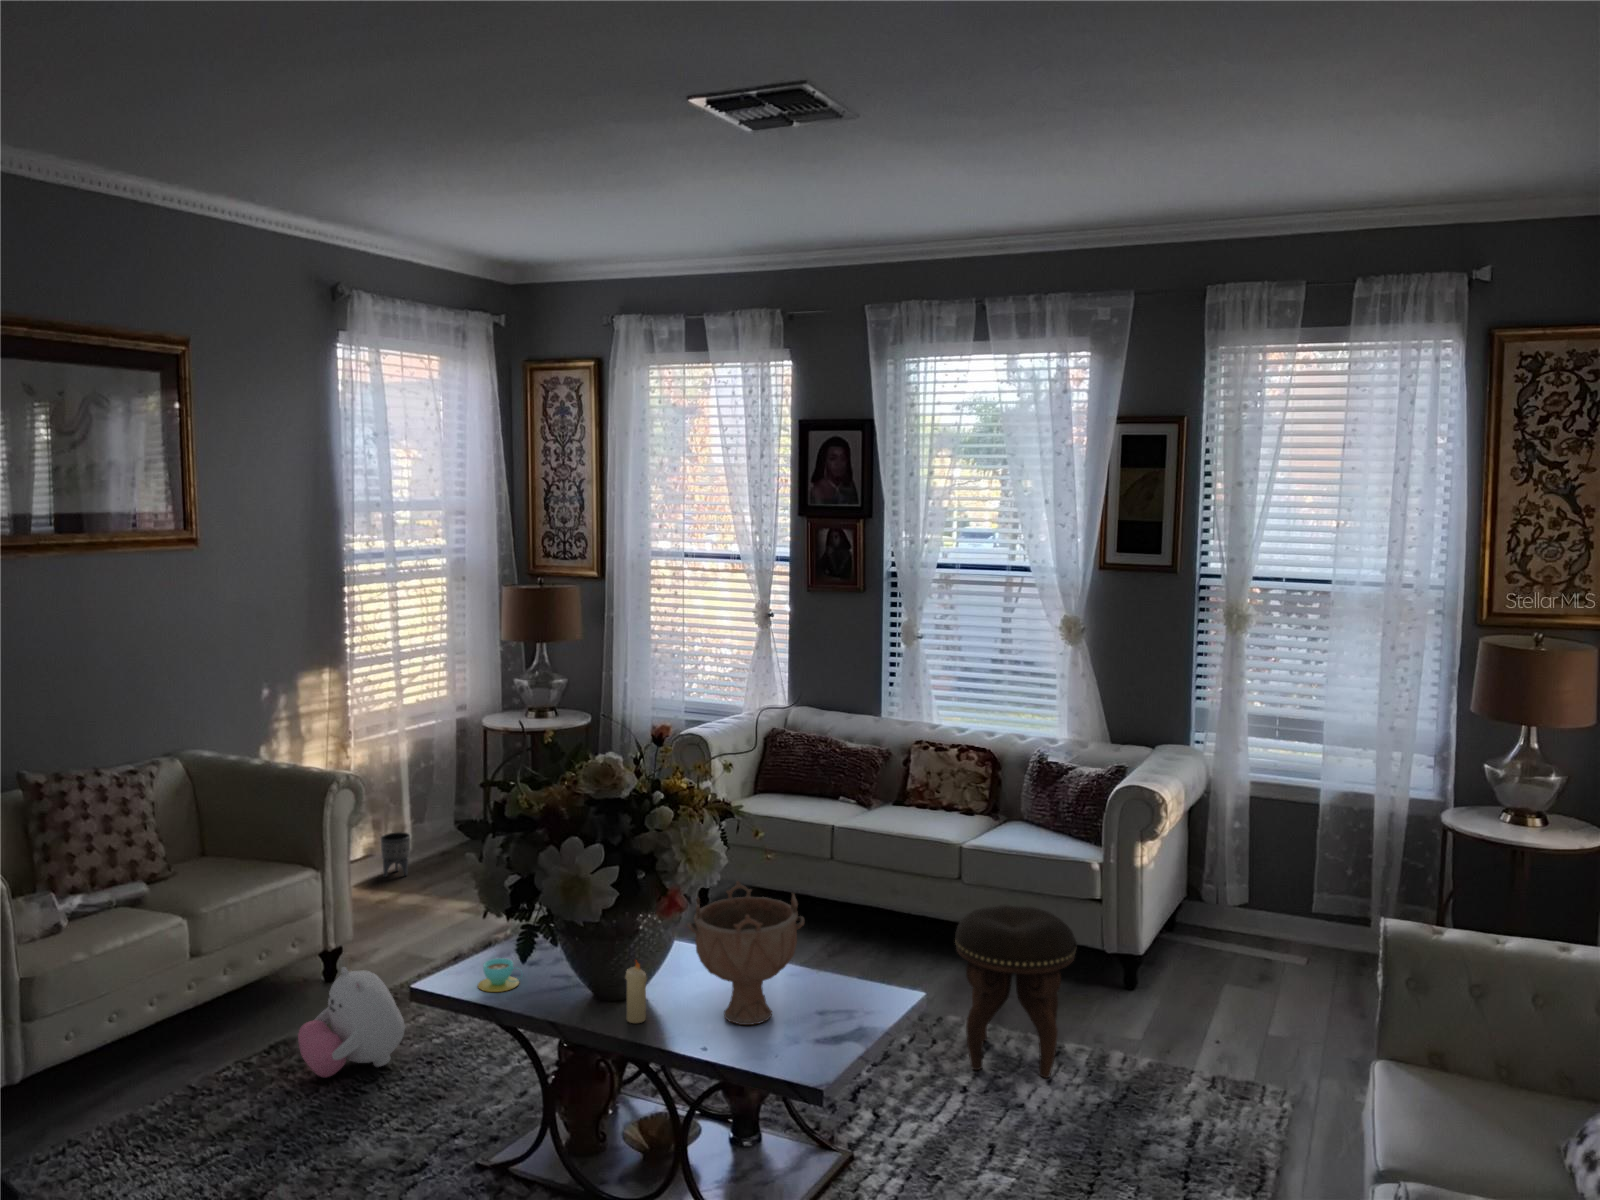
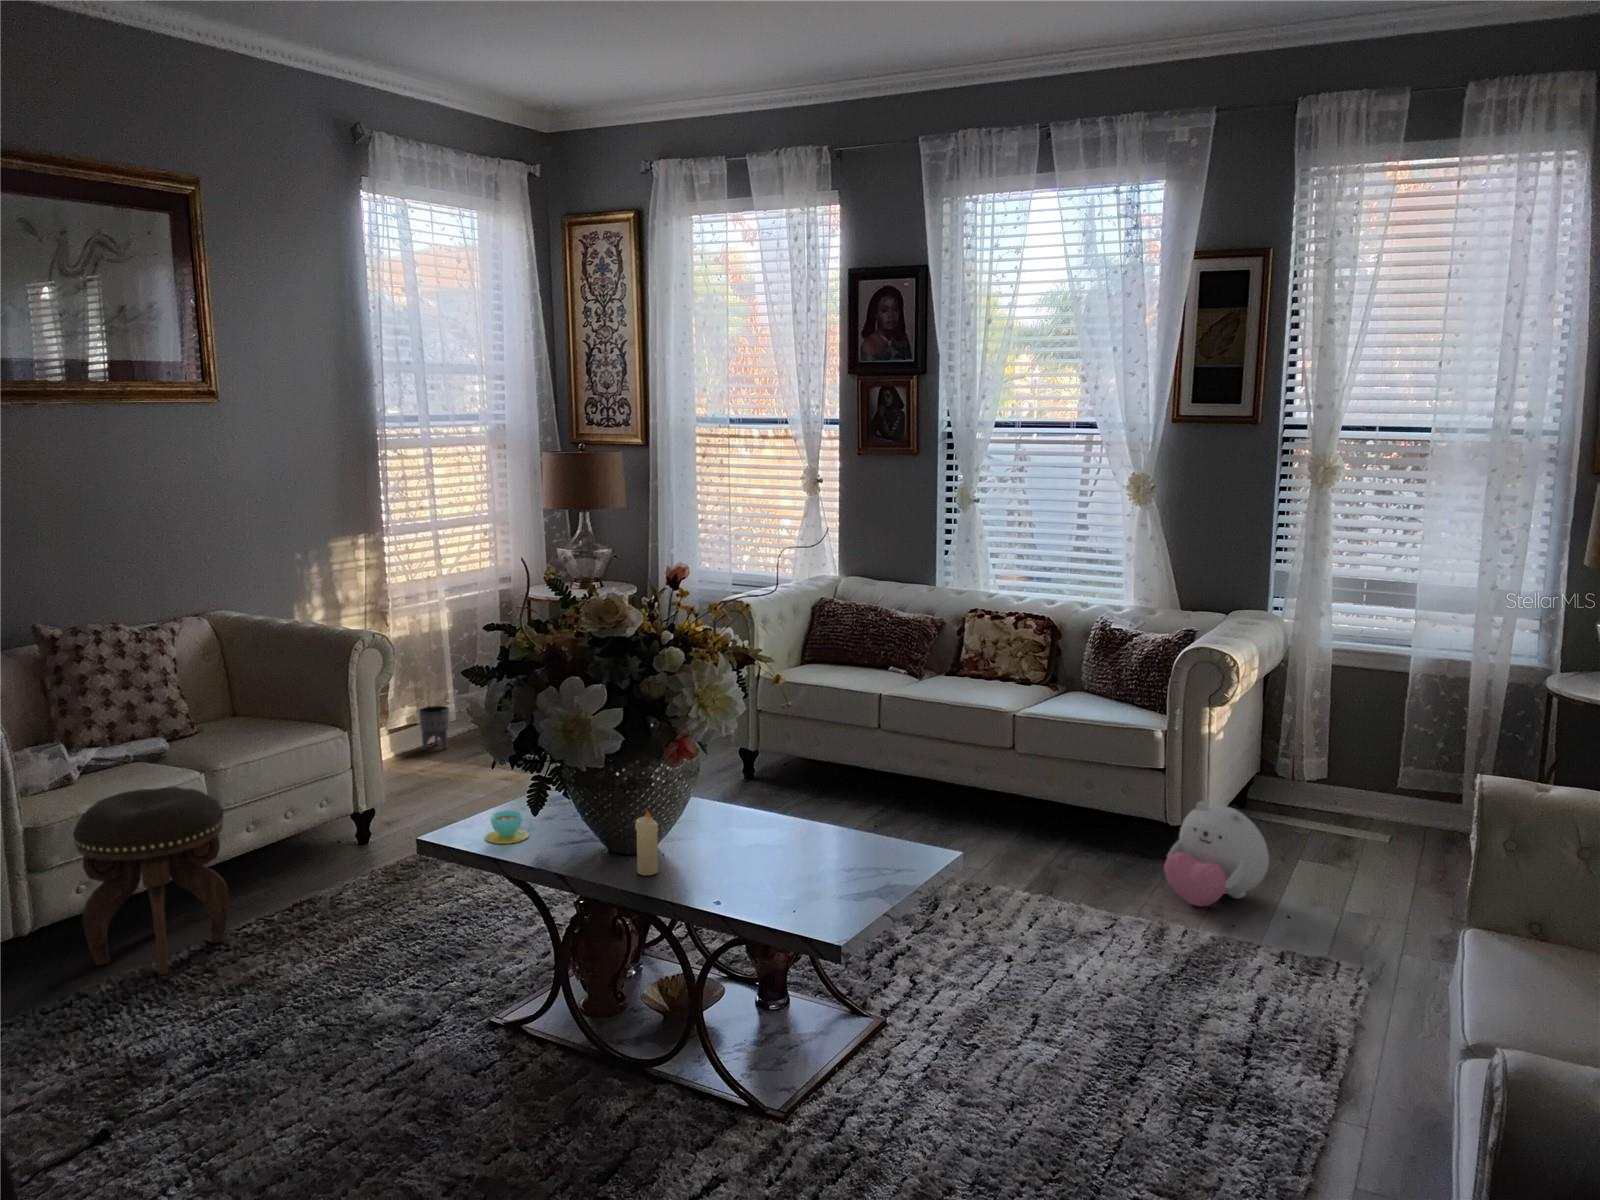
decorative bowl: present [688,881,804,1025] -> none [701,728,828,879]
footstool: present [955,905,1077,1078] -> present [73,787,229,975]
plush toy: present [298,967,405,1077] -> present [1164,802,1269,906]

